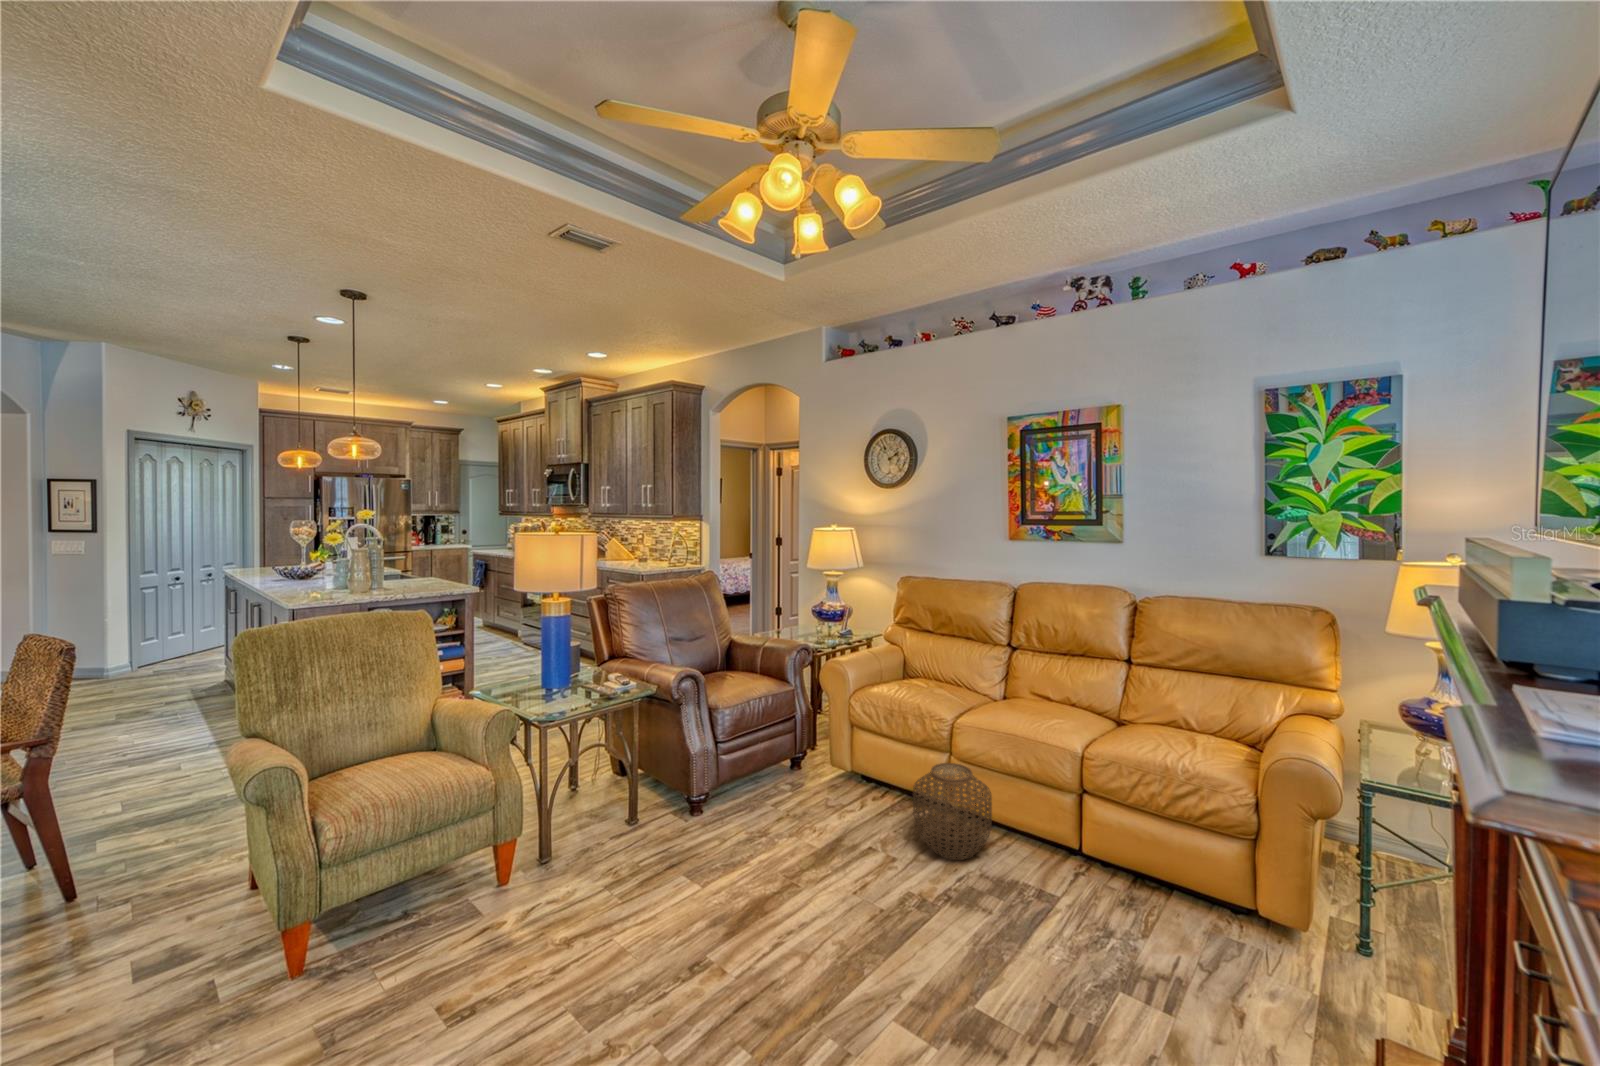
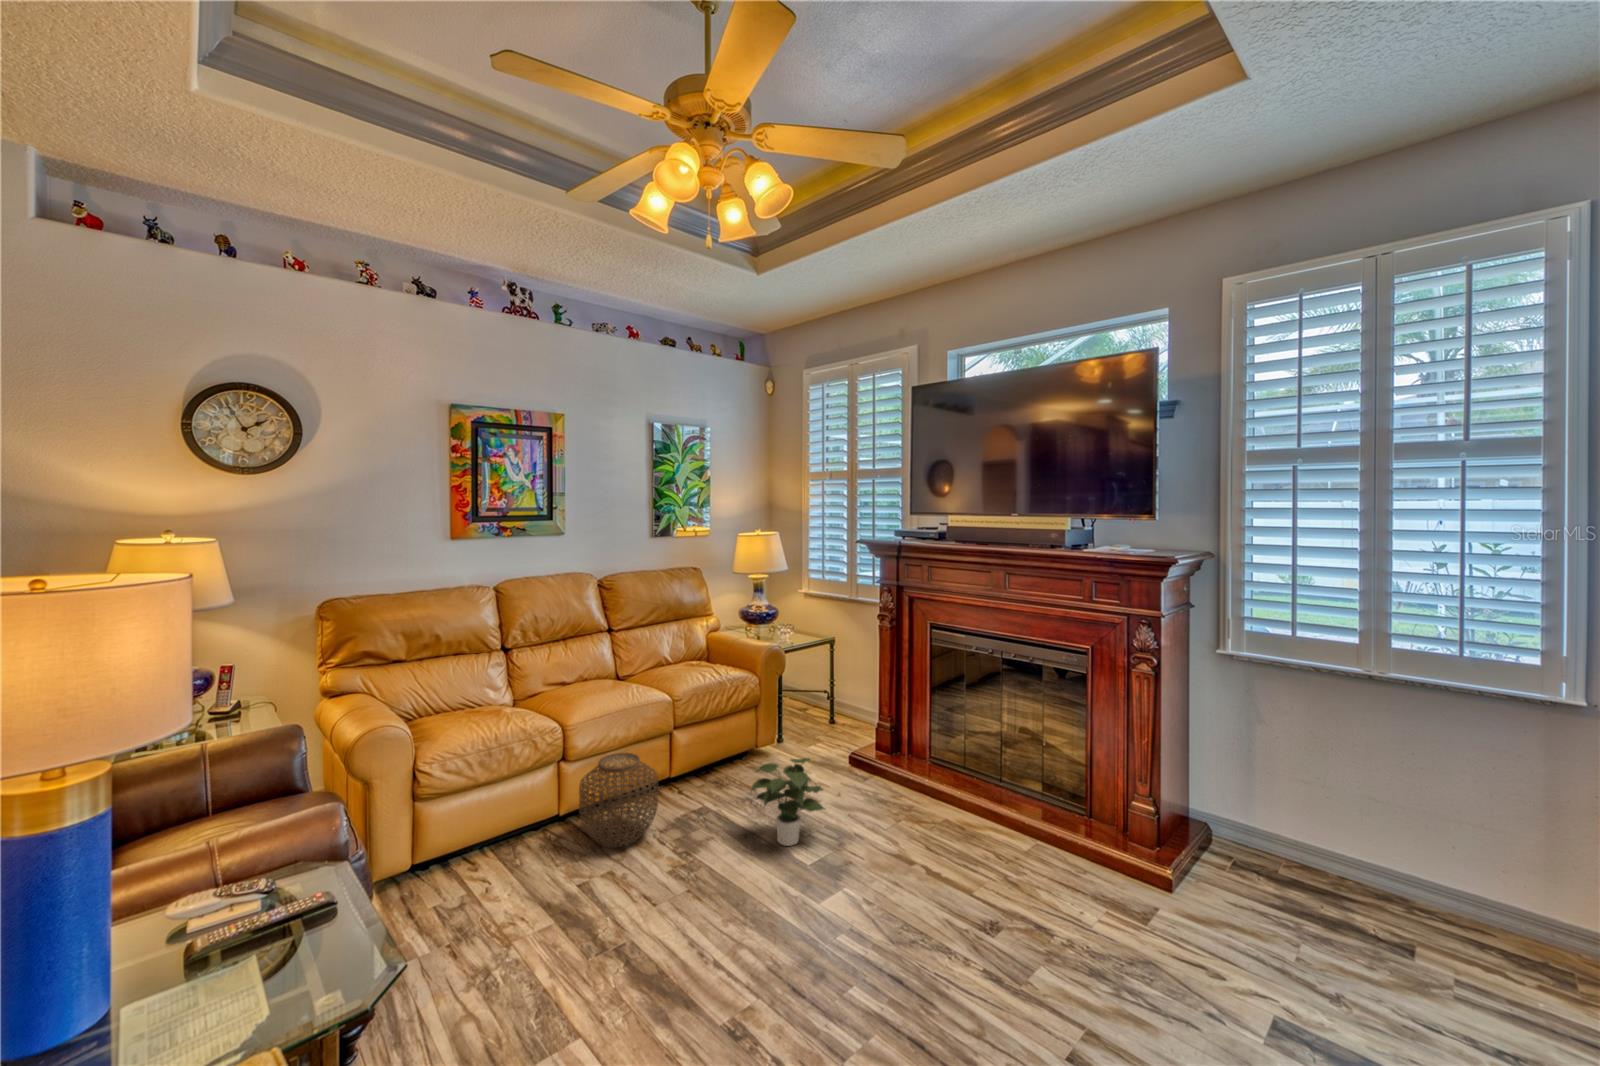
potted plant: none [974,862,1075,985] -> present [751,758,825,846]

